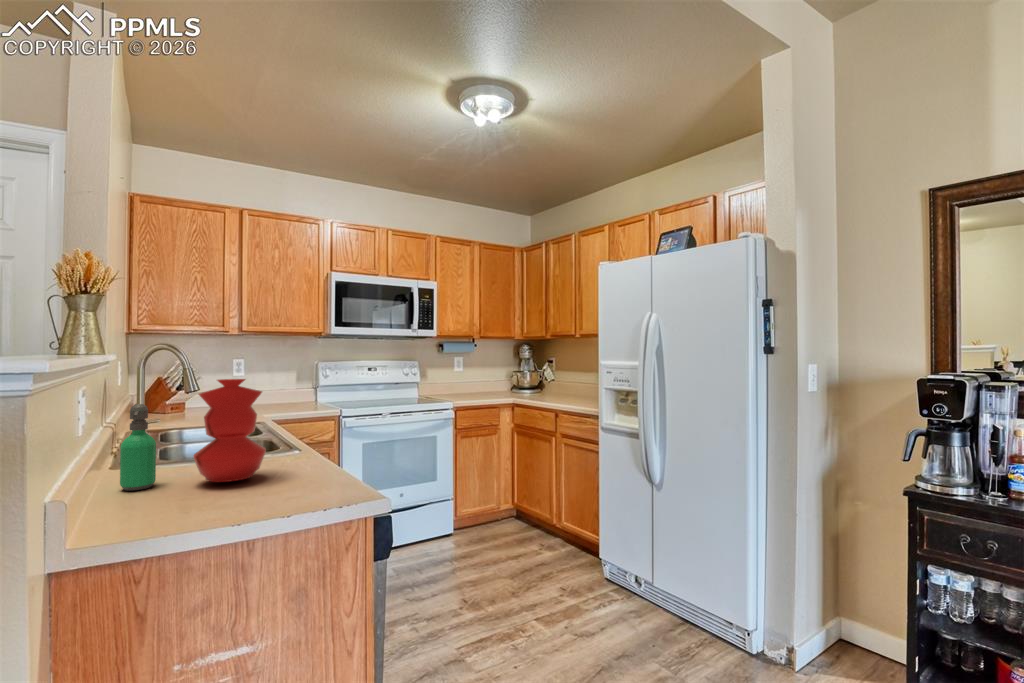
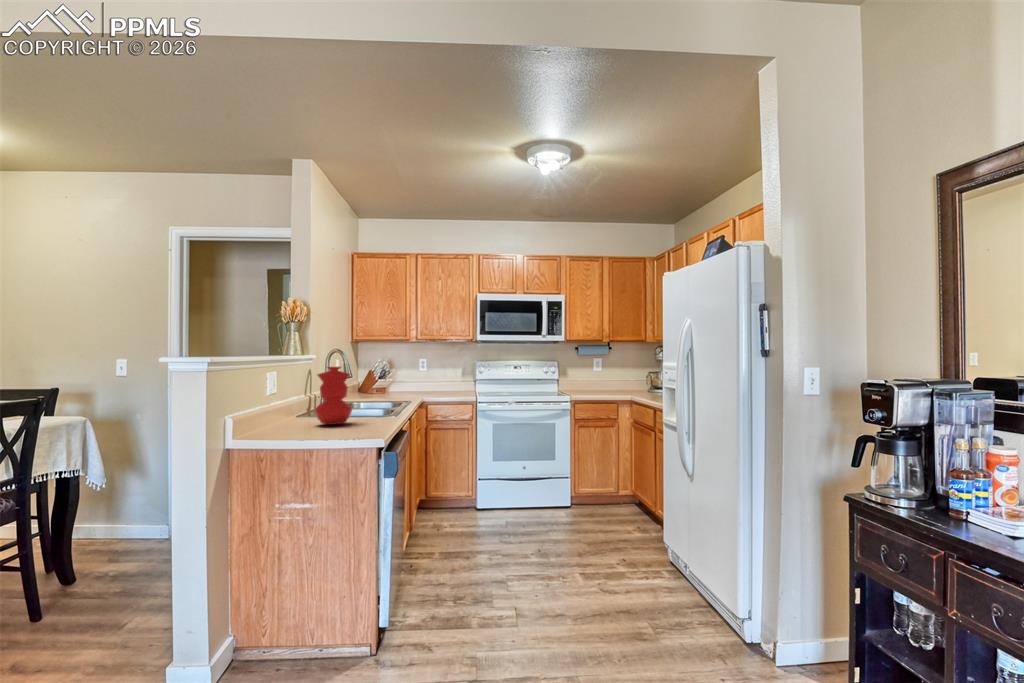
soap dispenser: present [120,404,156,491] -> none [286,379,303,424]

